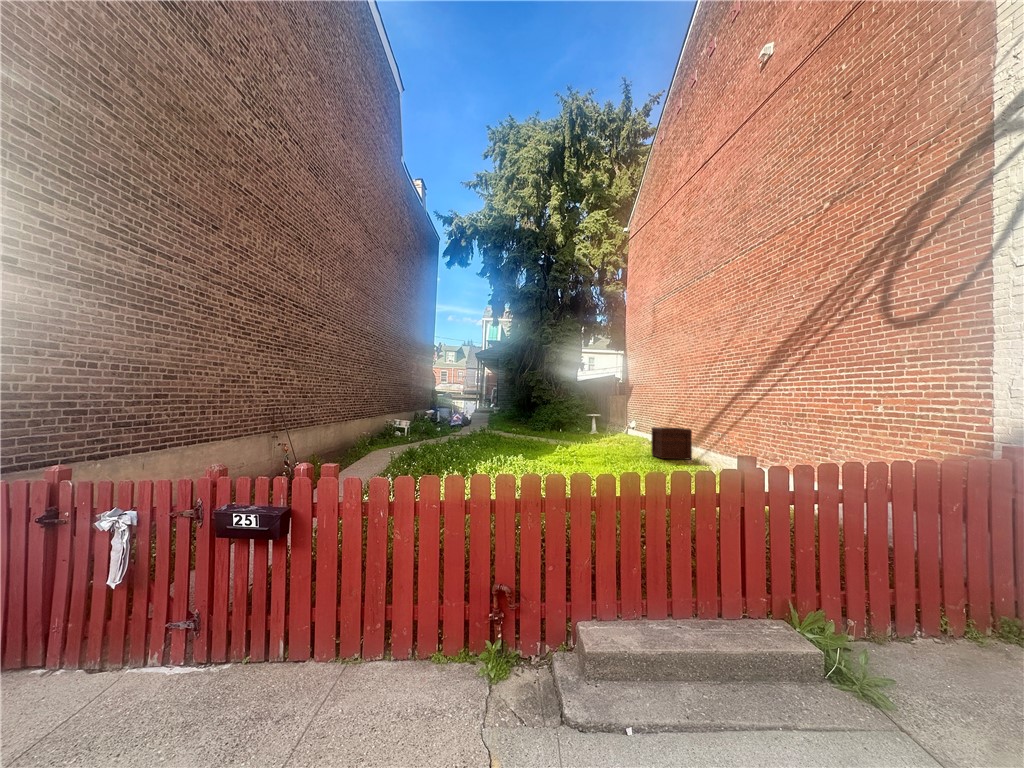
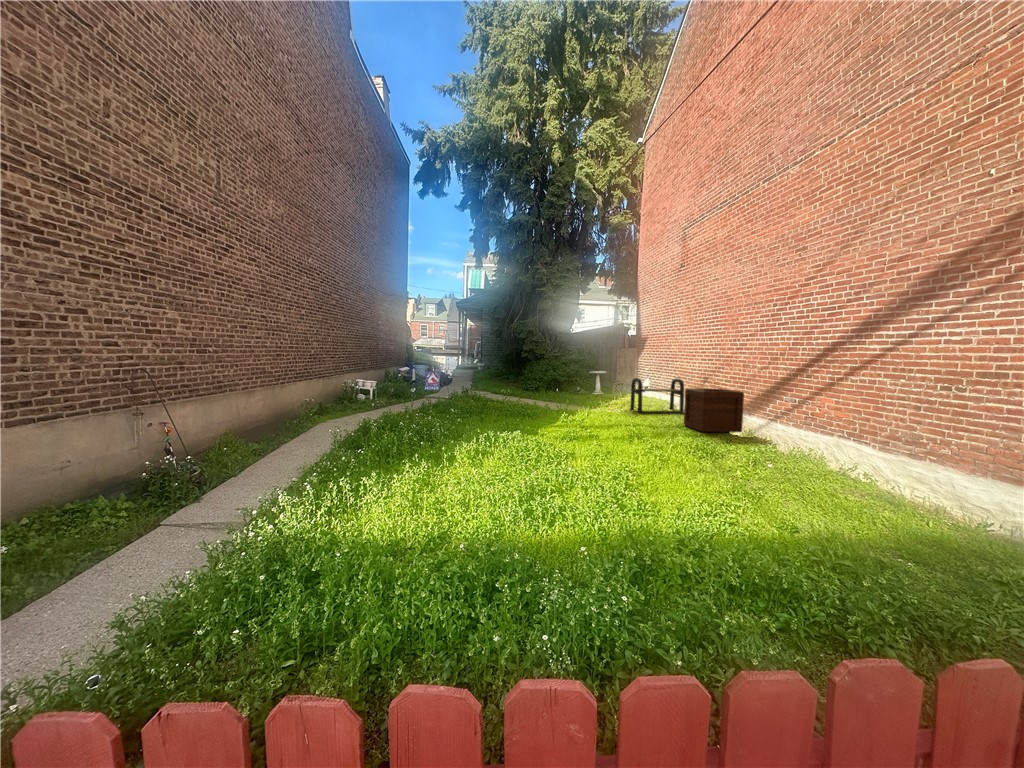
bench: none [617,420,658,448] -> present [630,378,684,413]

